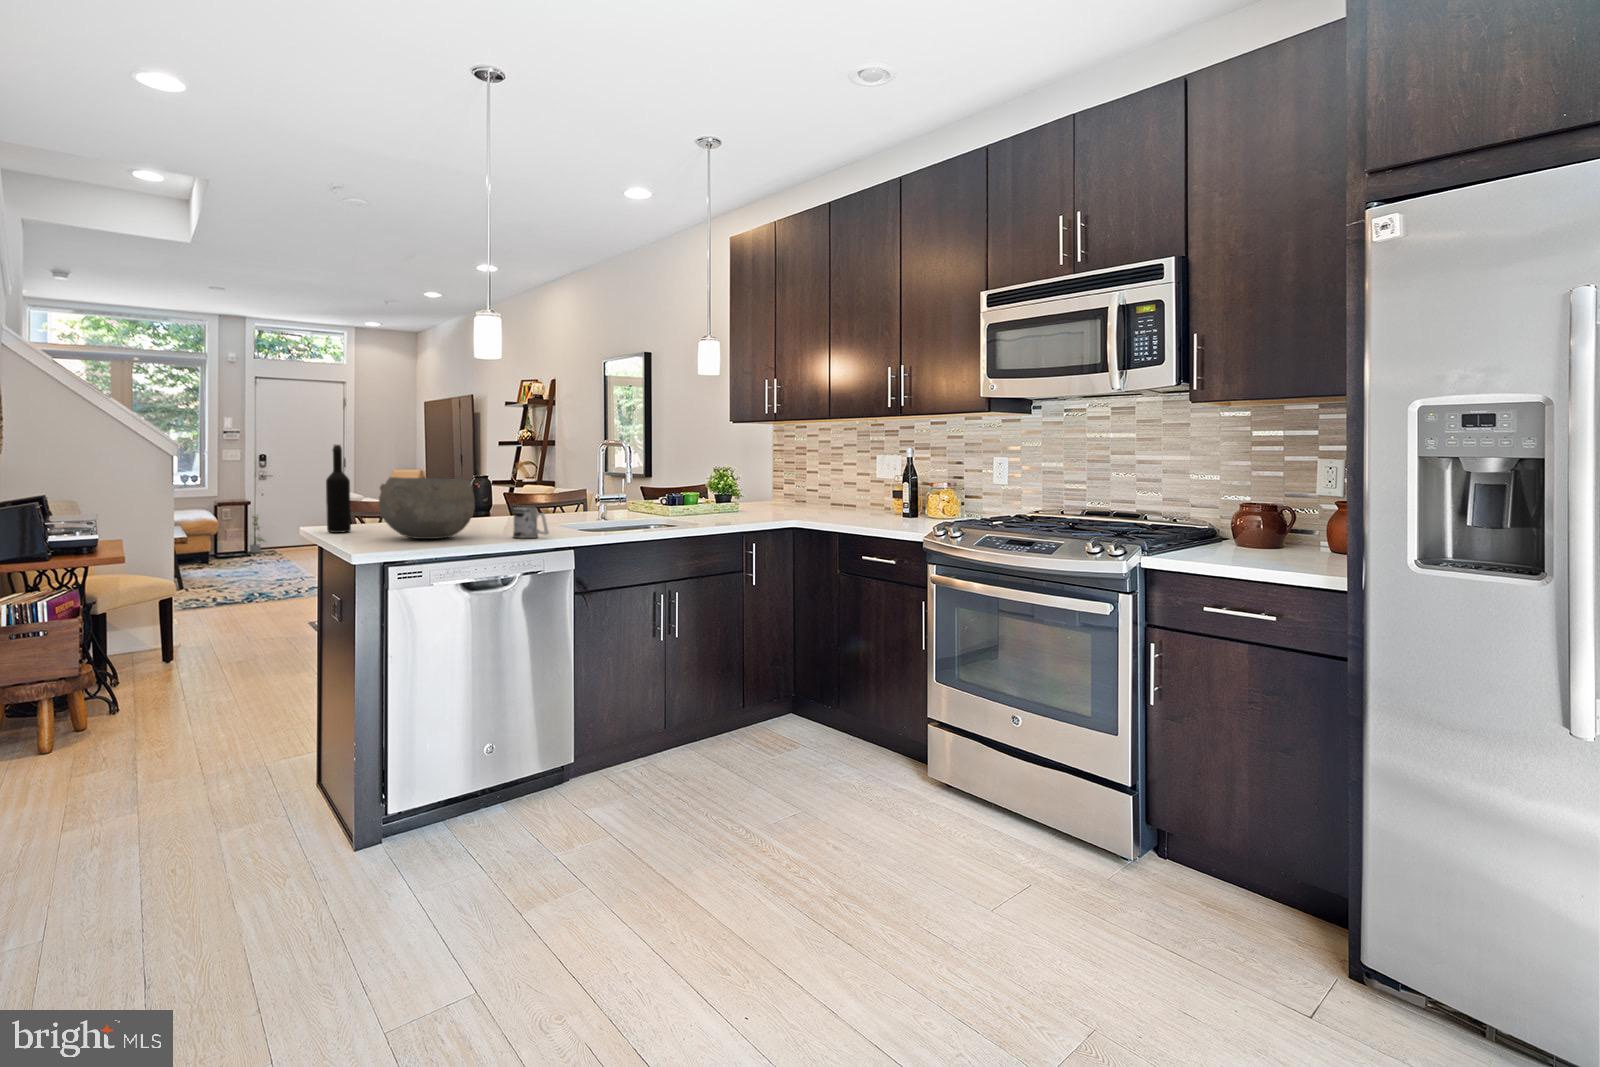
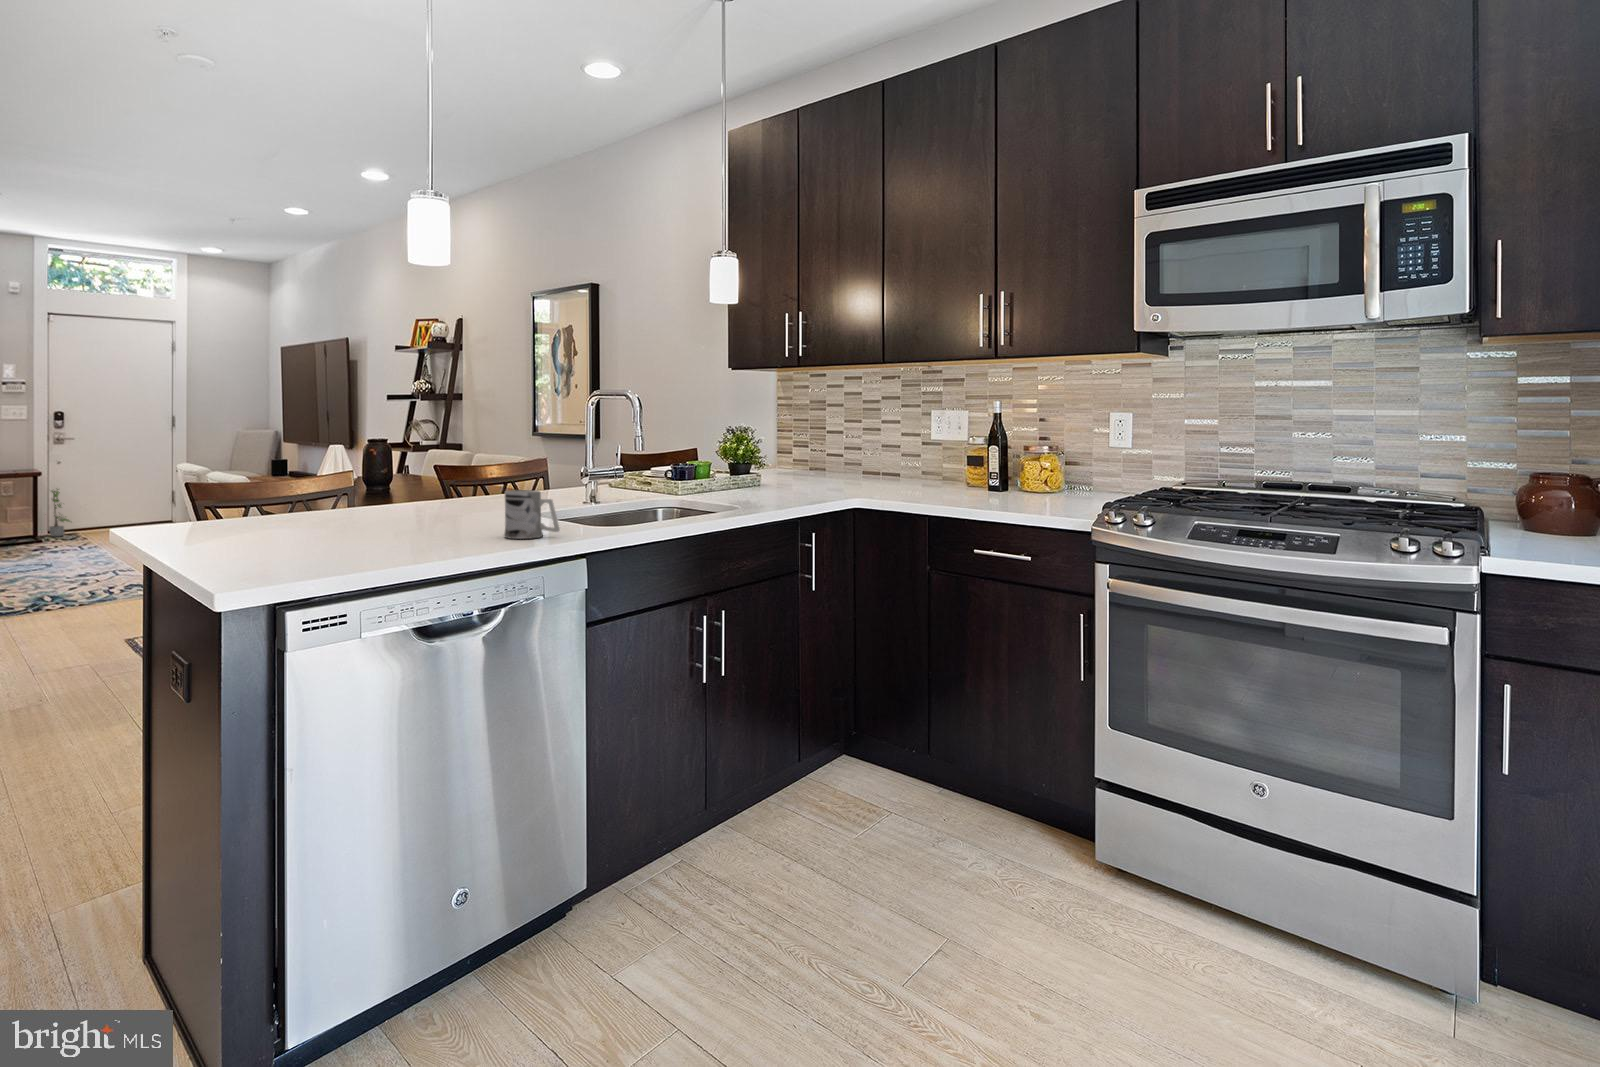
wine bottle: present [326,445,351,533] -> none [189,393,234,535]
ceramic bowl: present [379,477,475,539] -> none [288,446,444,545]

